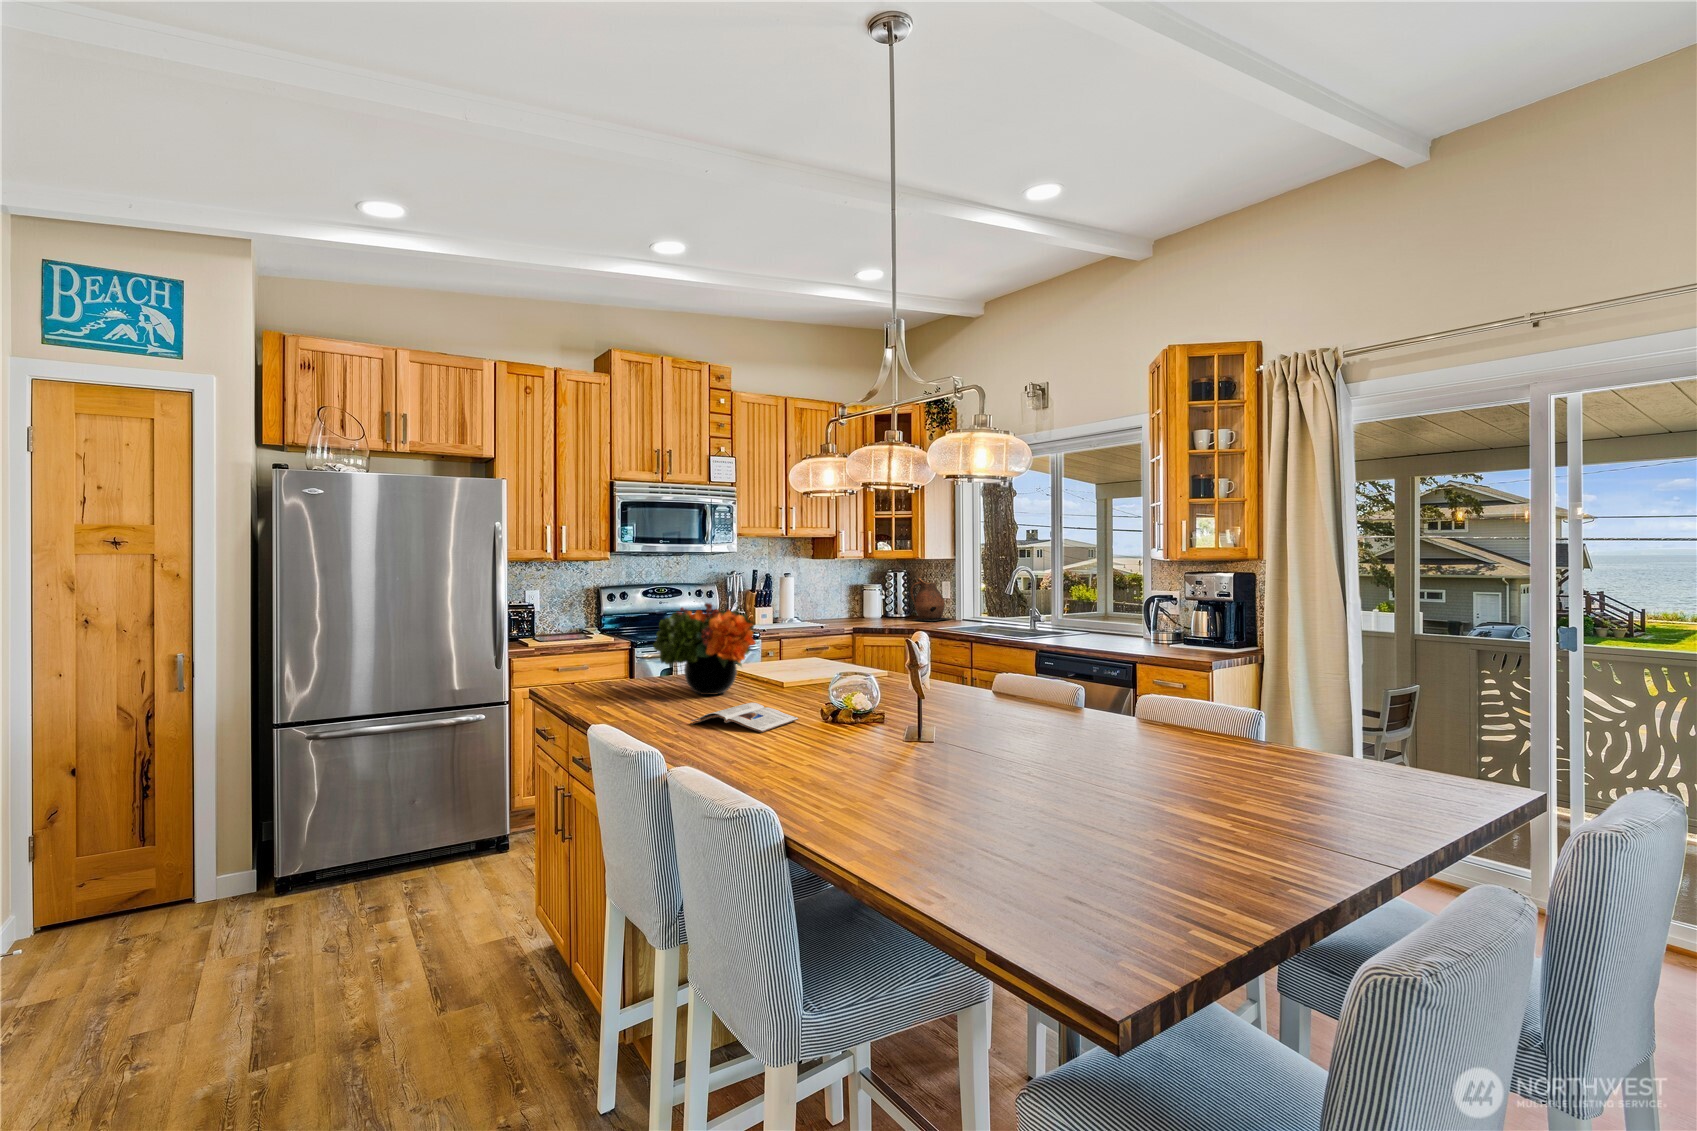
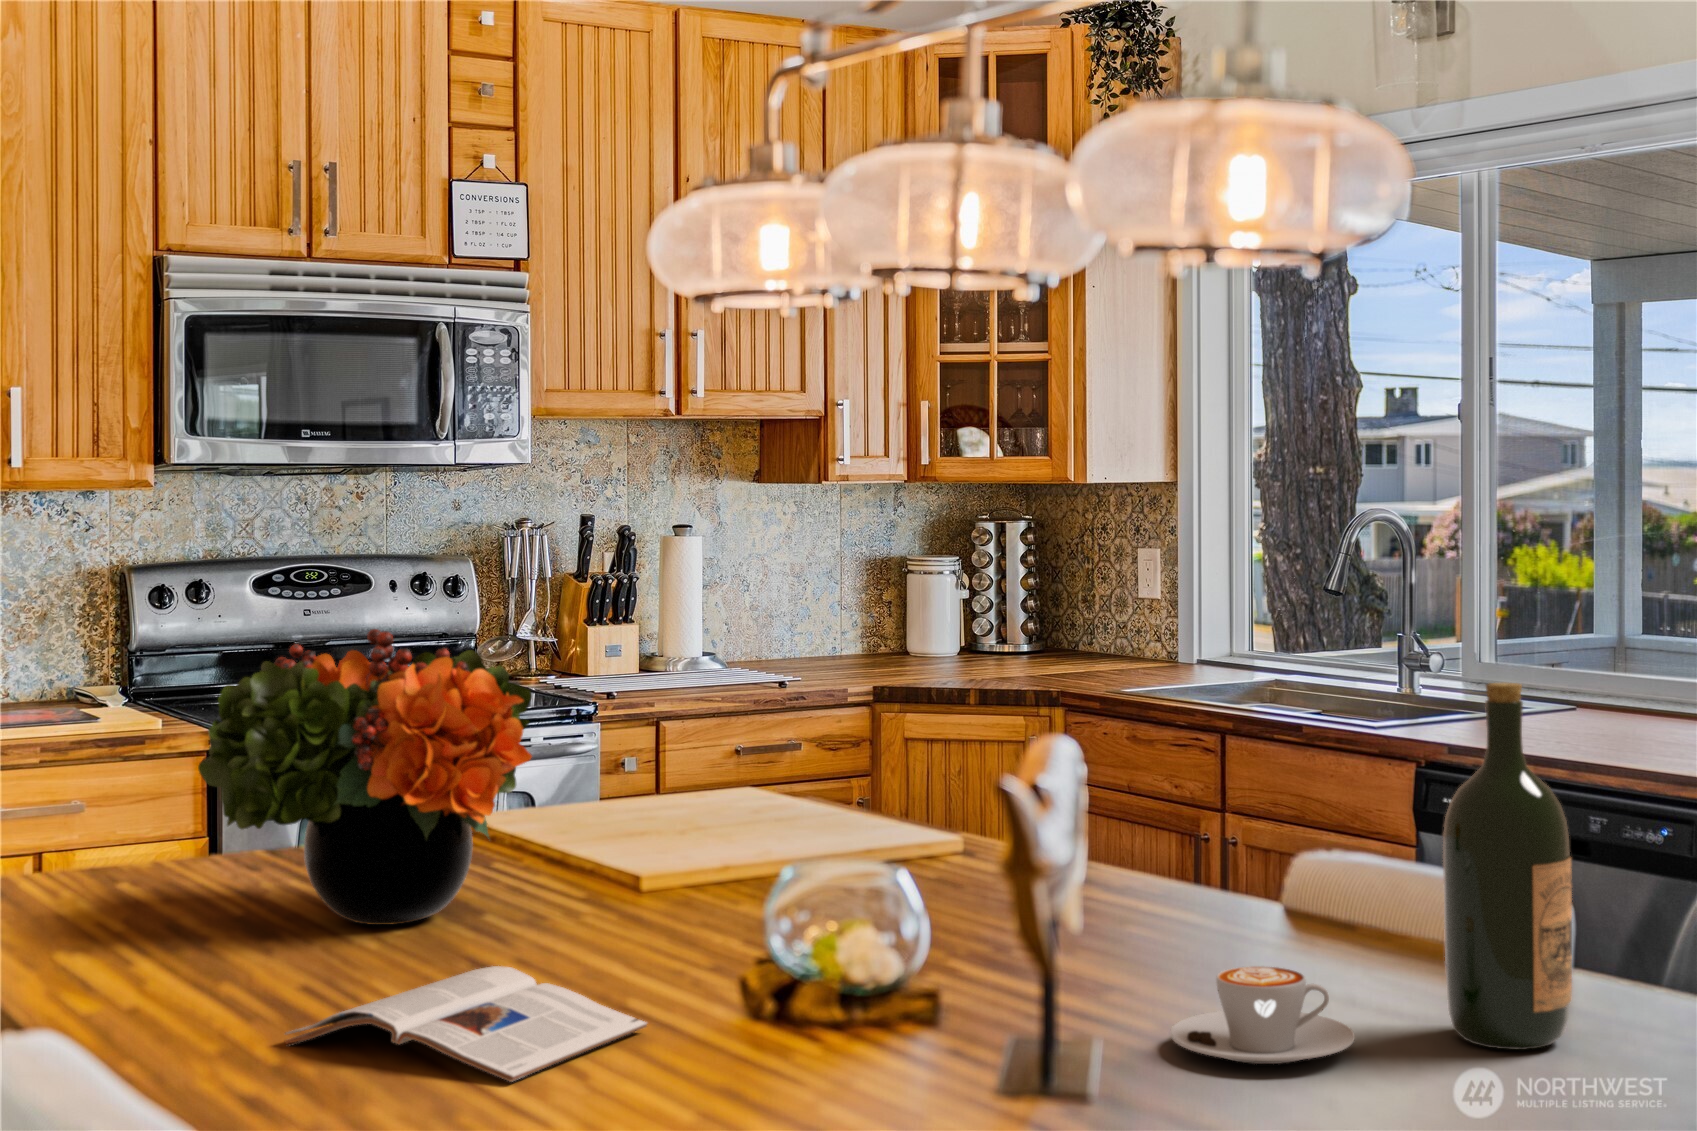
ceramic pitcher: present [910,578,952,621] -> none [1043,537,1165,665]
wine bottle: none [1035,616,1073,724] -> present [1443,683,1572,1050]
coffee cup: none [955,700,1009,728] -> present [1170,966,1355,1064]

